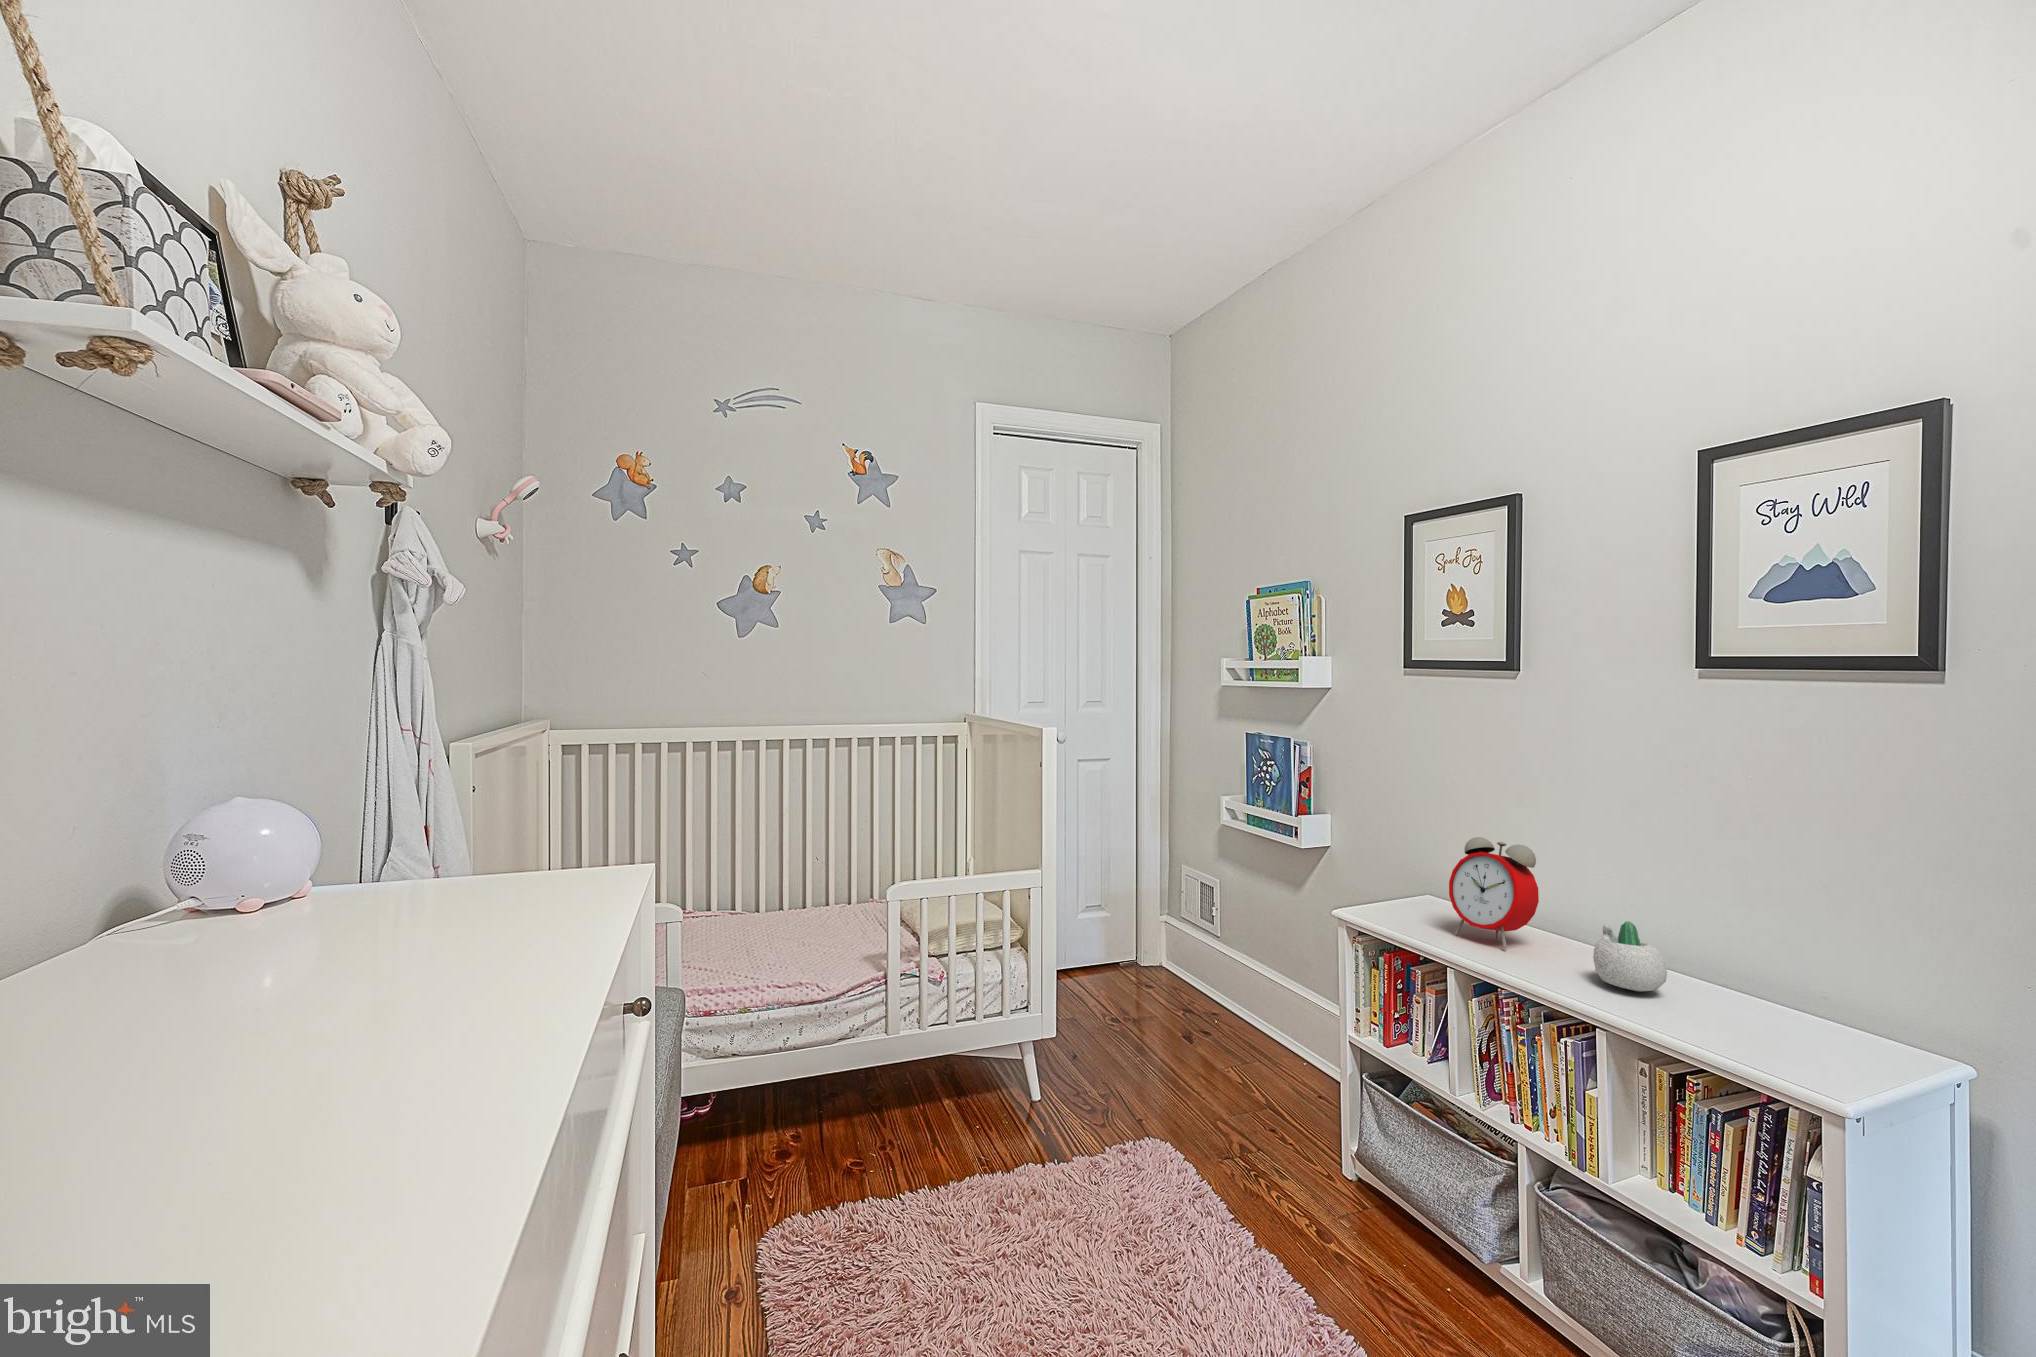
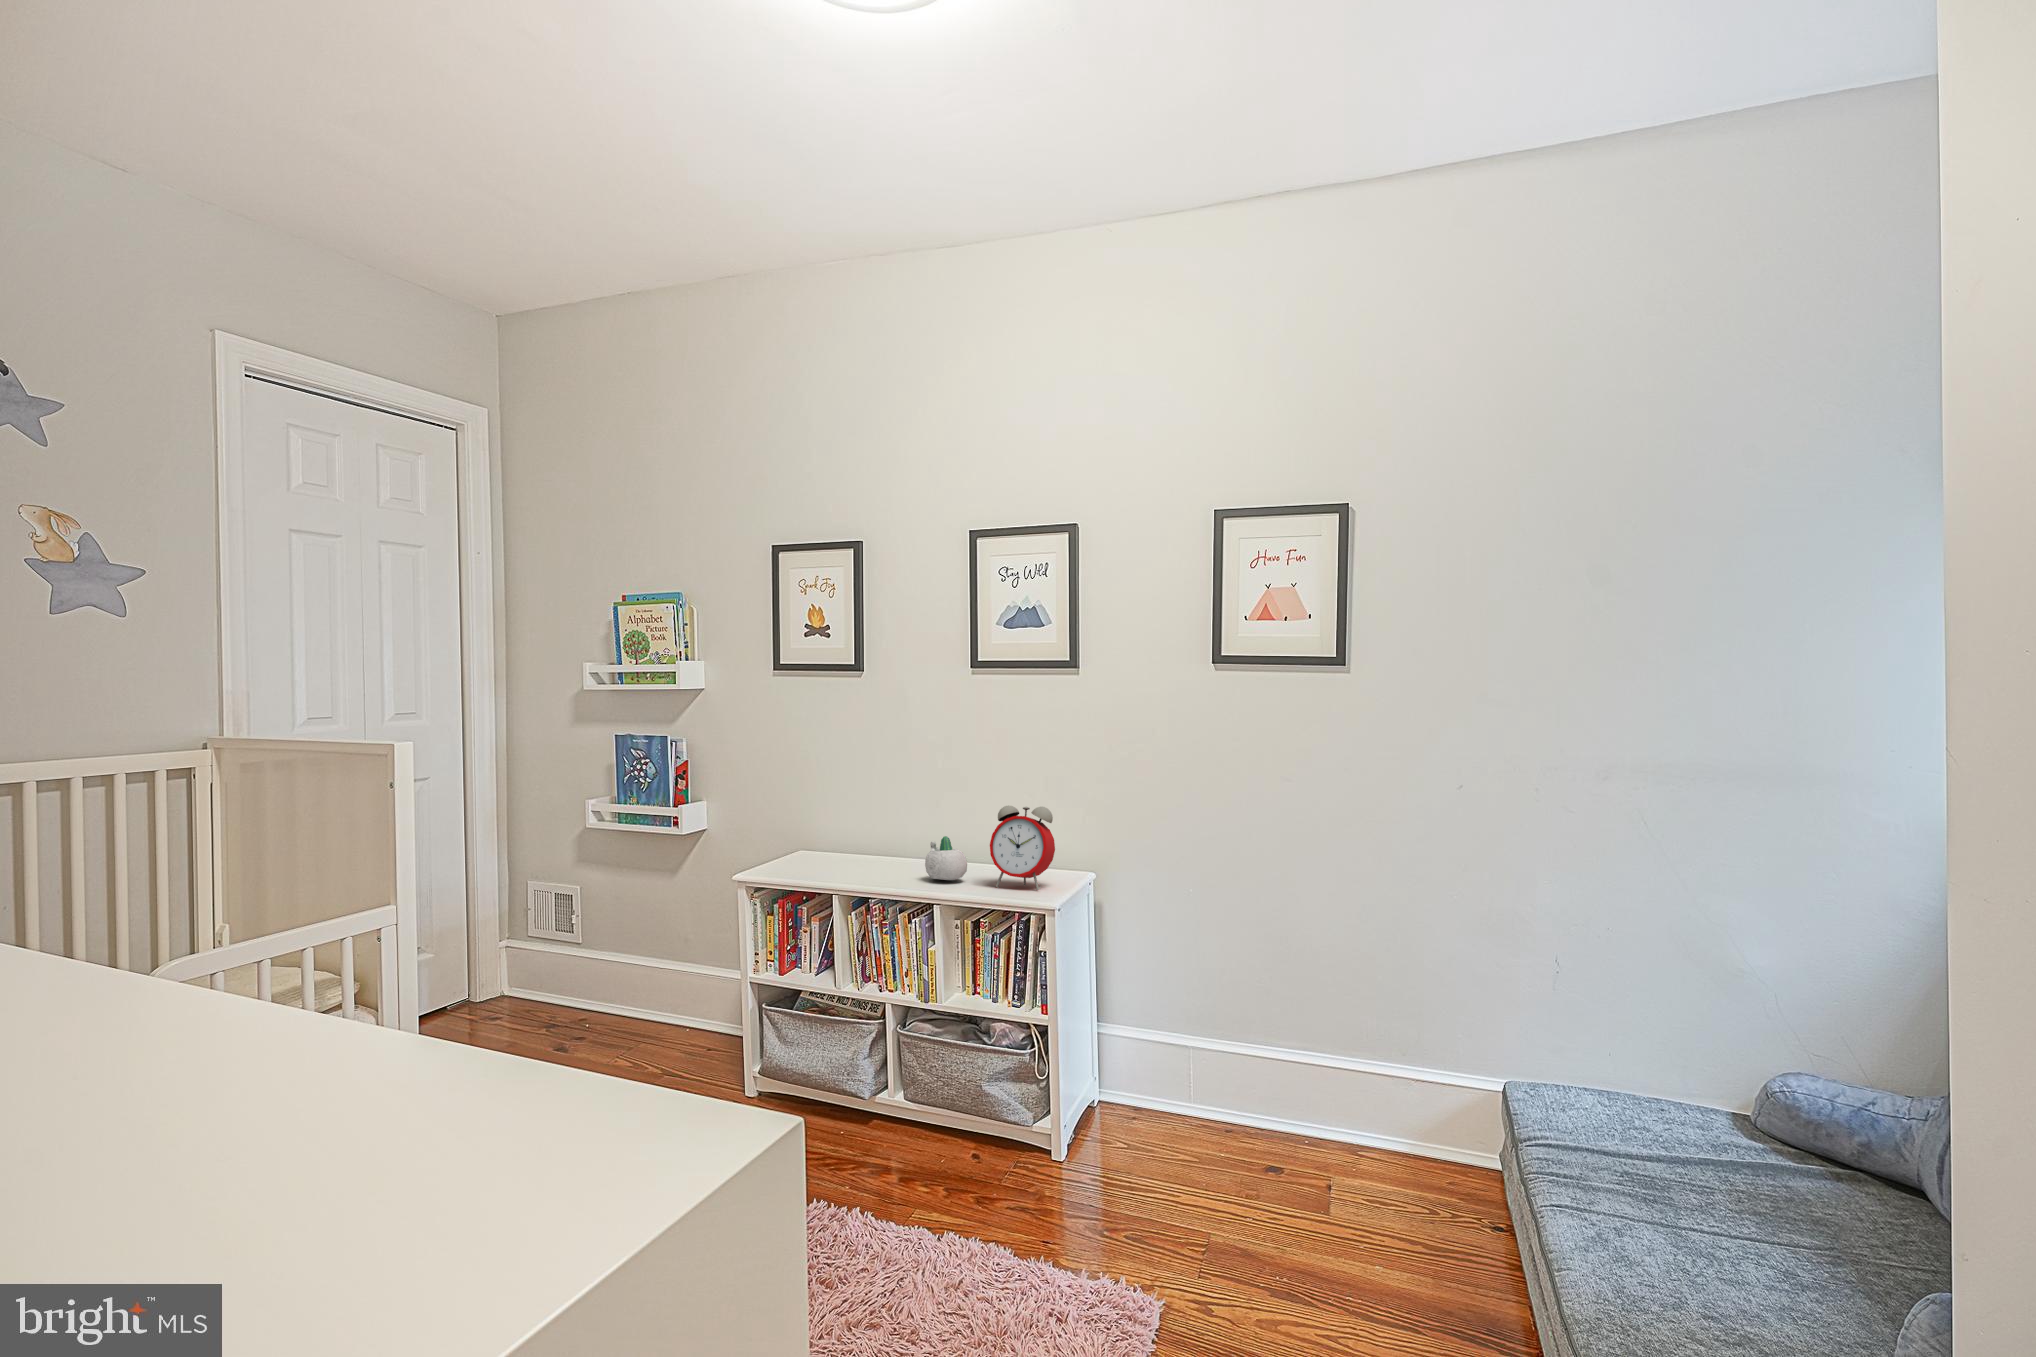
alarm clock: present [1449,837,1539,950] -> present [990,805,1055,890]

